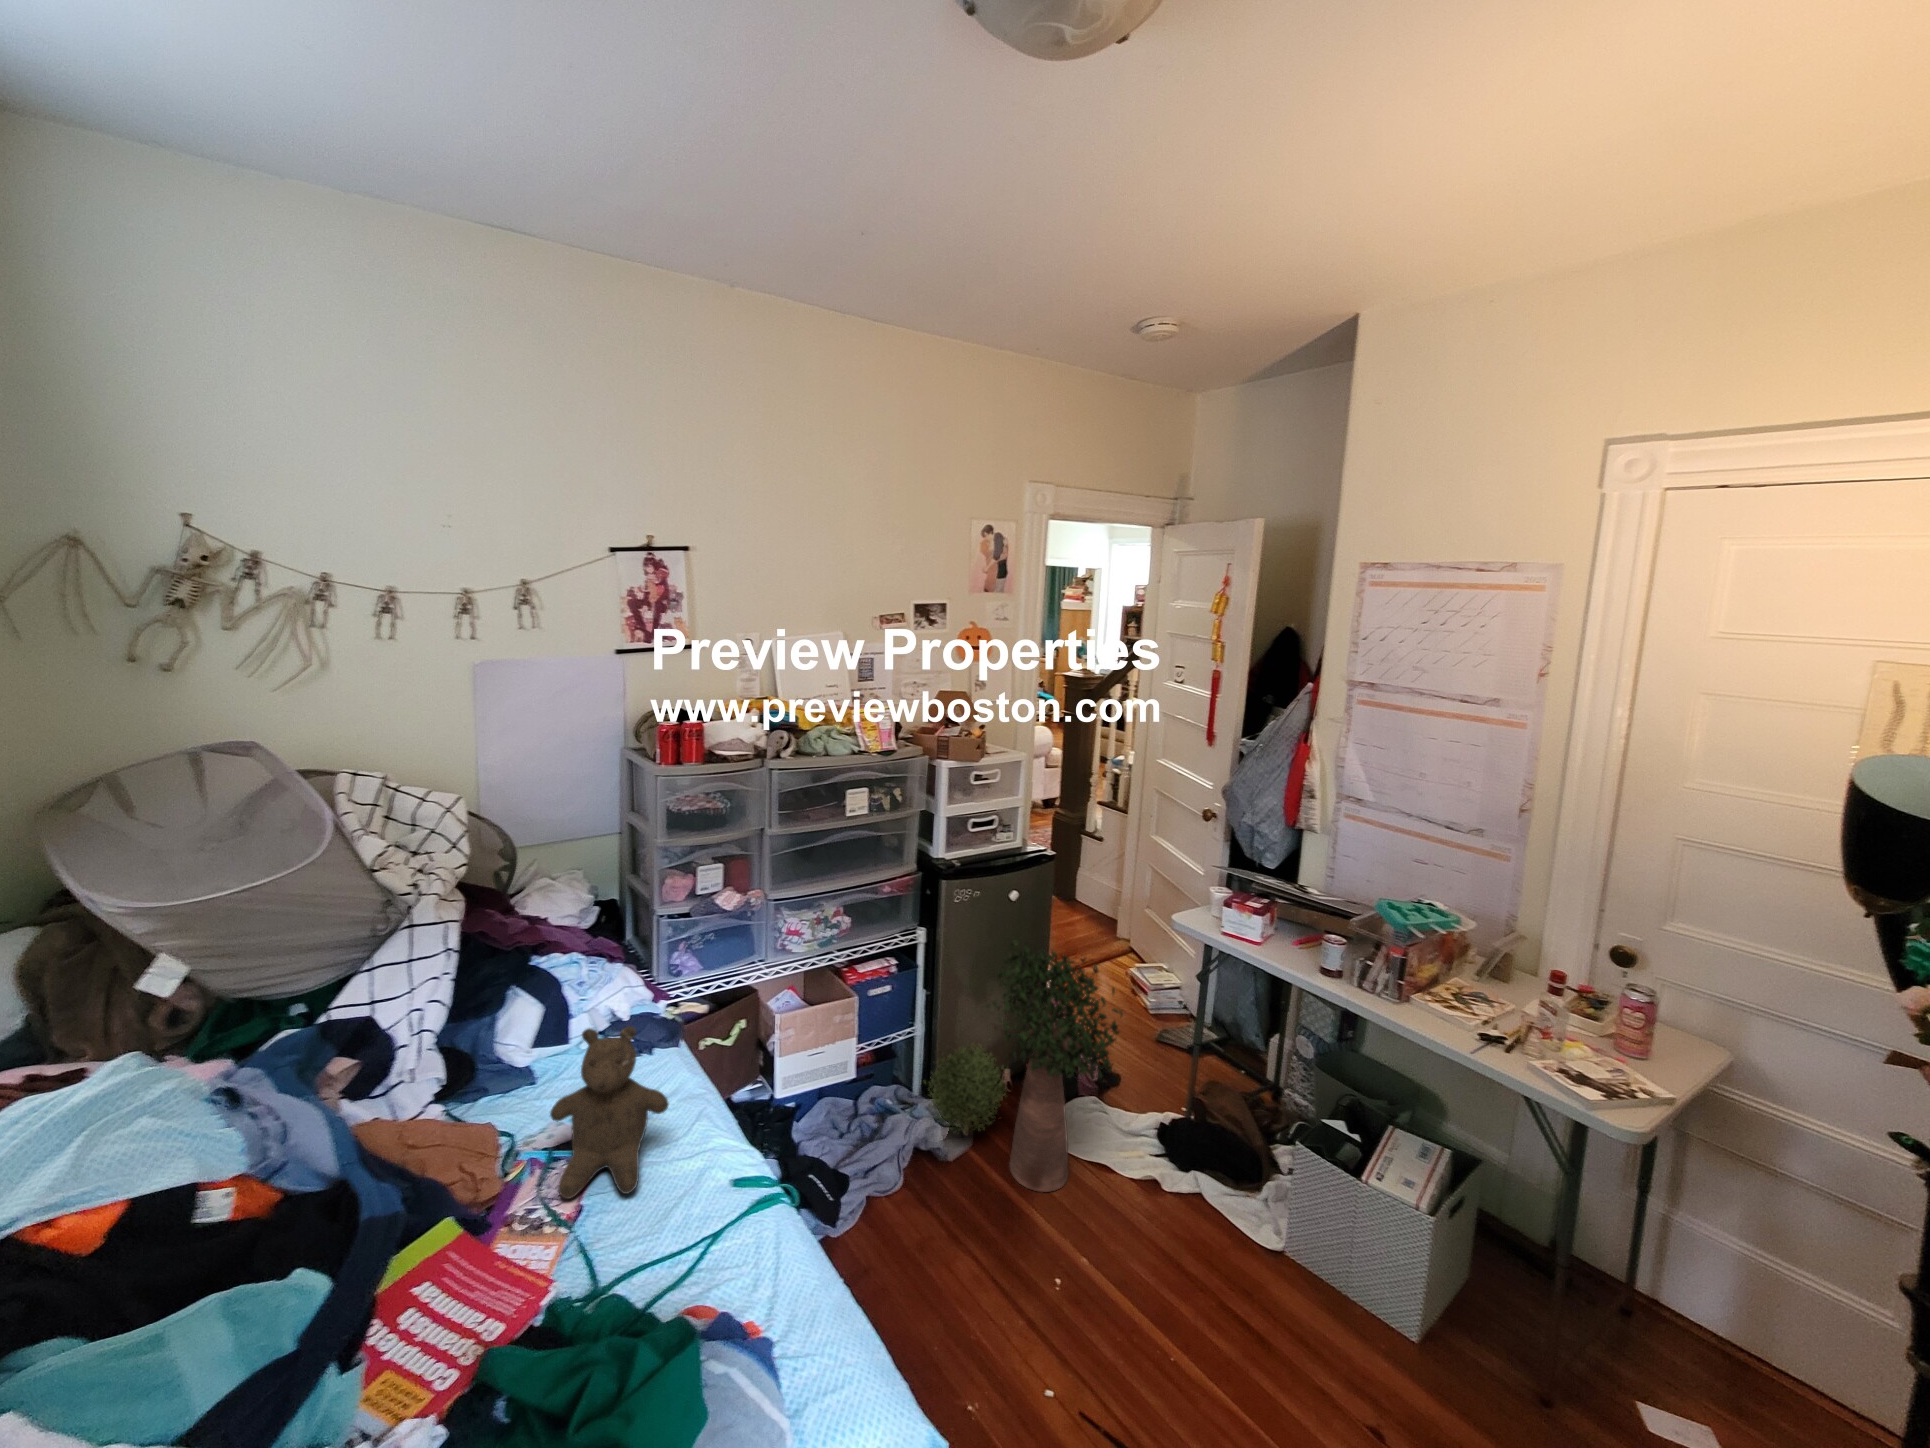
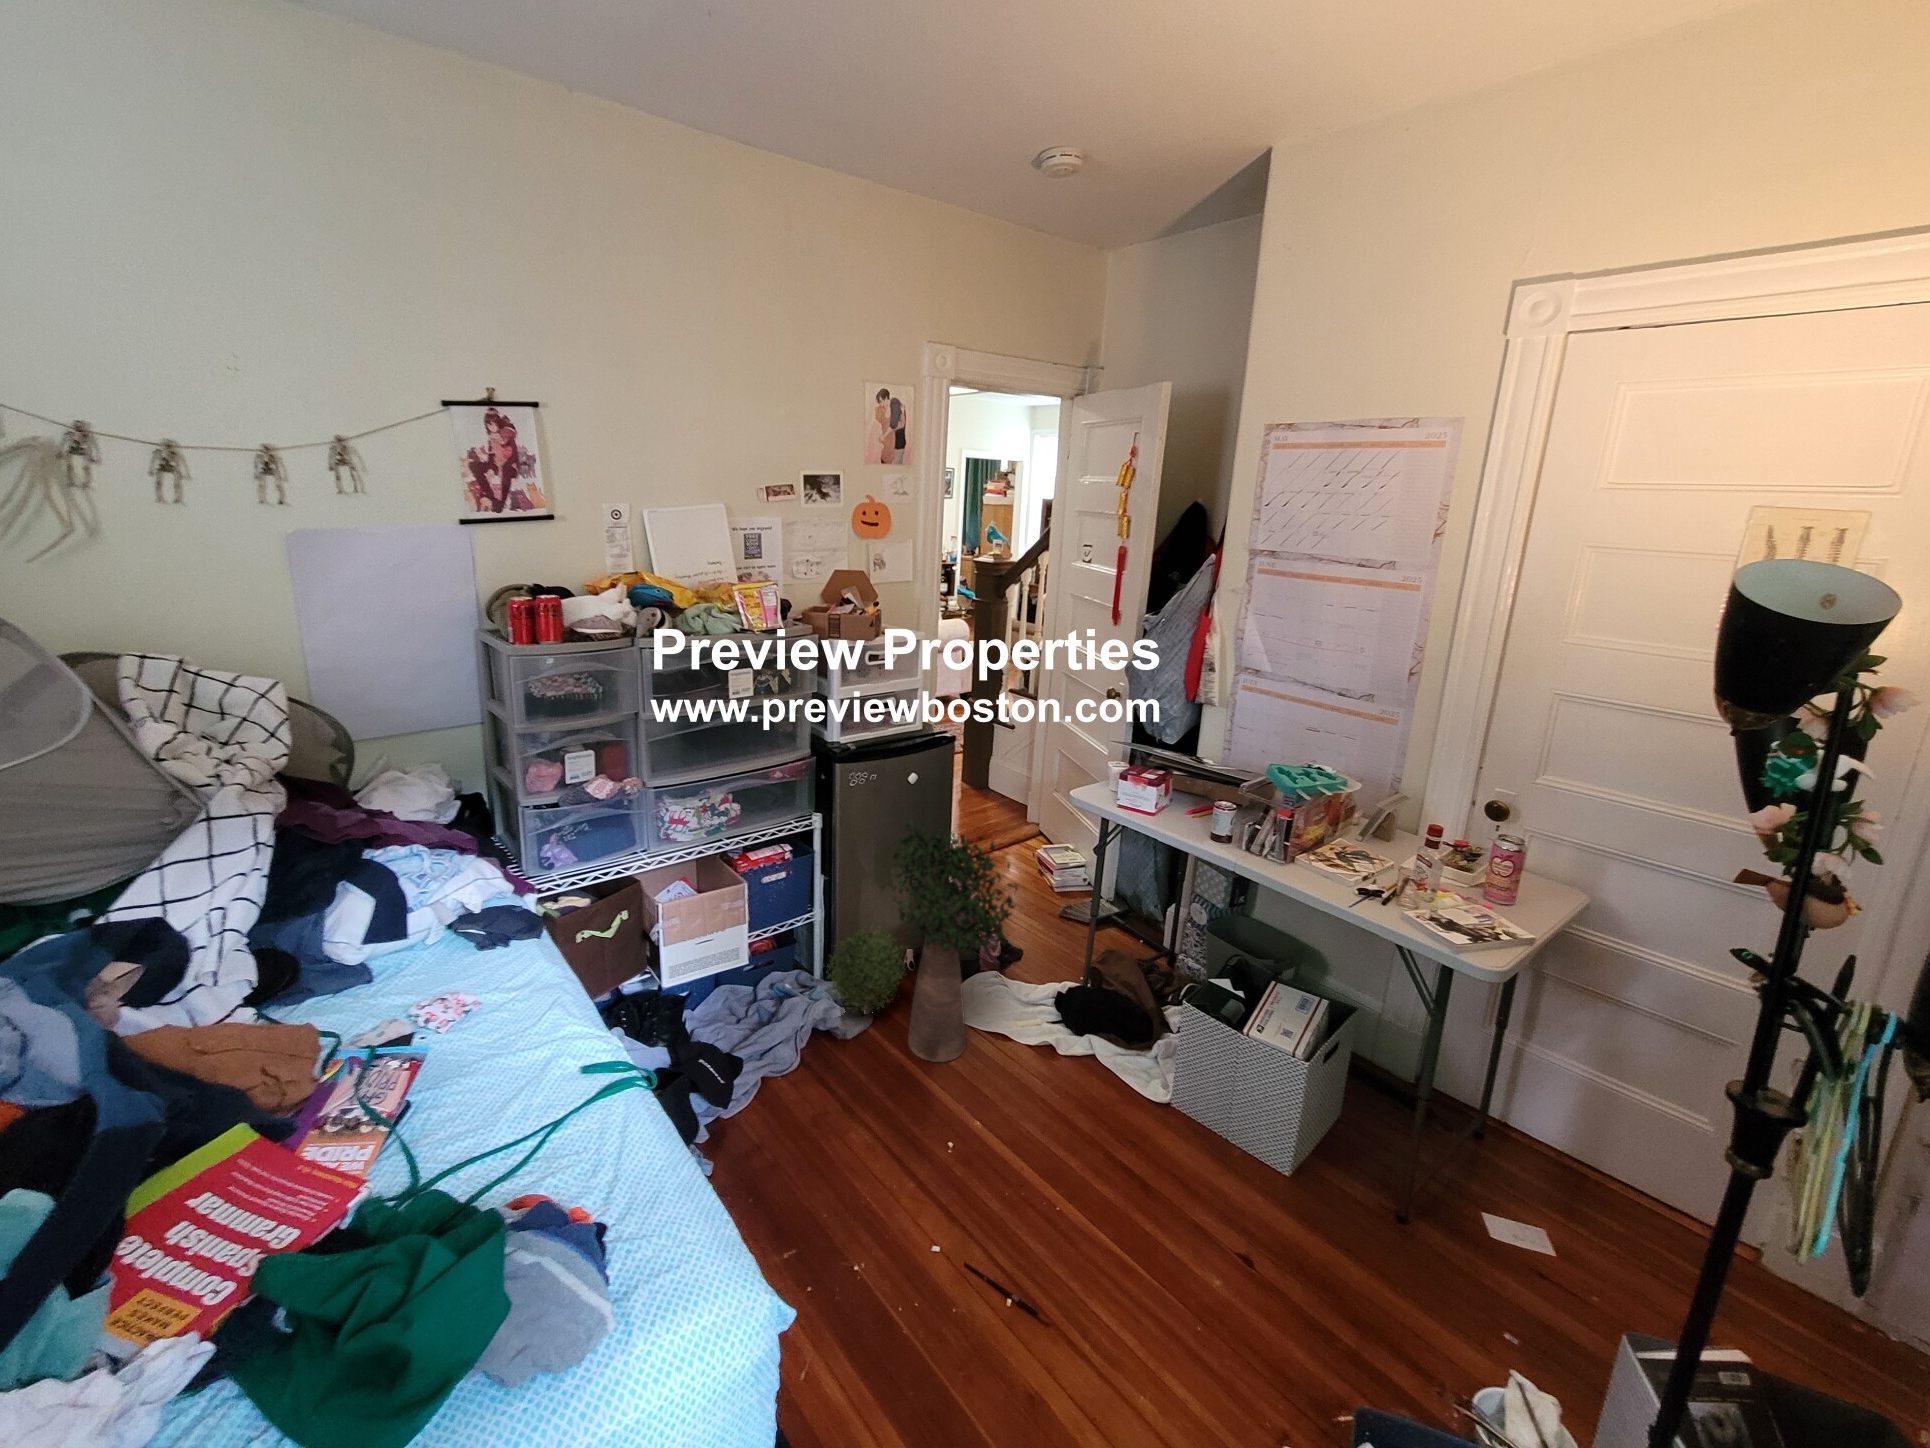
teddy bear: present [550,1026,669,1199] -> none [372,913,510,1096]

